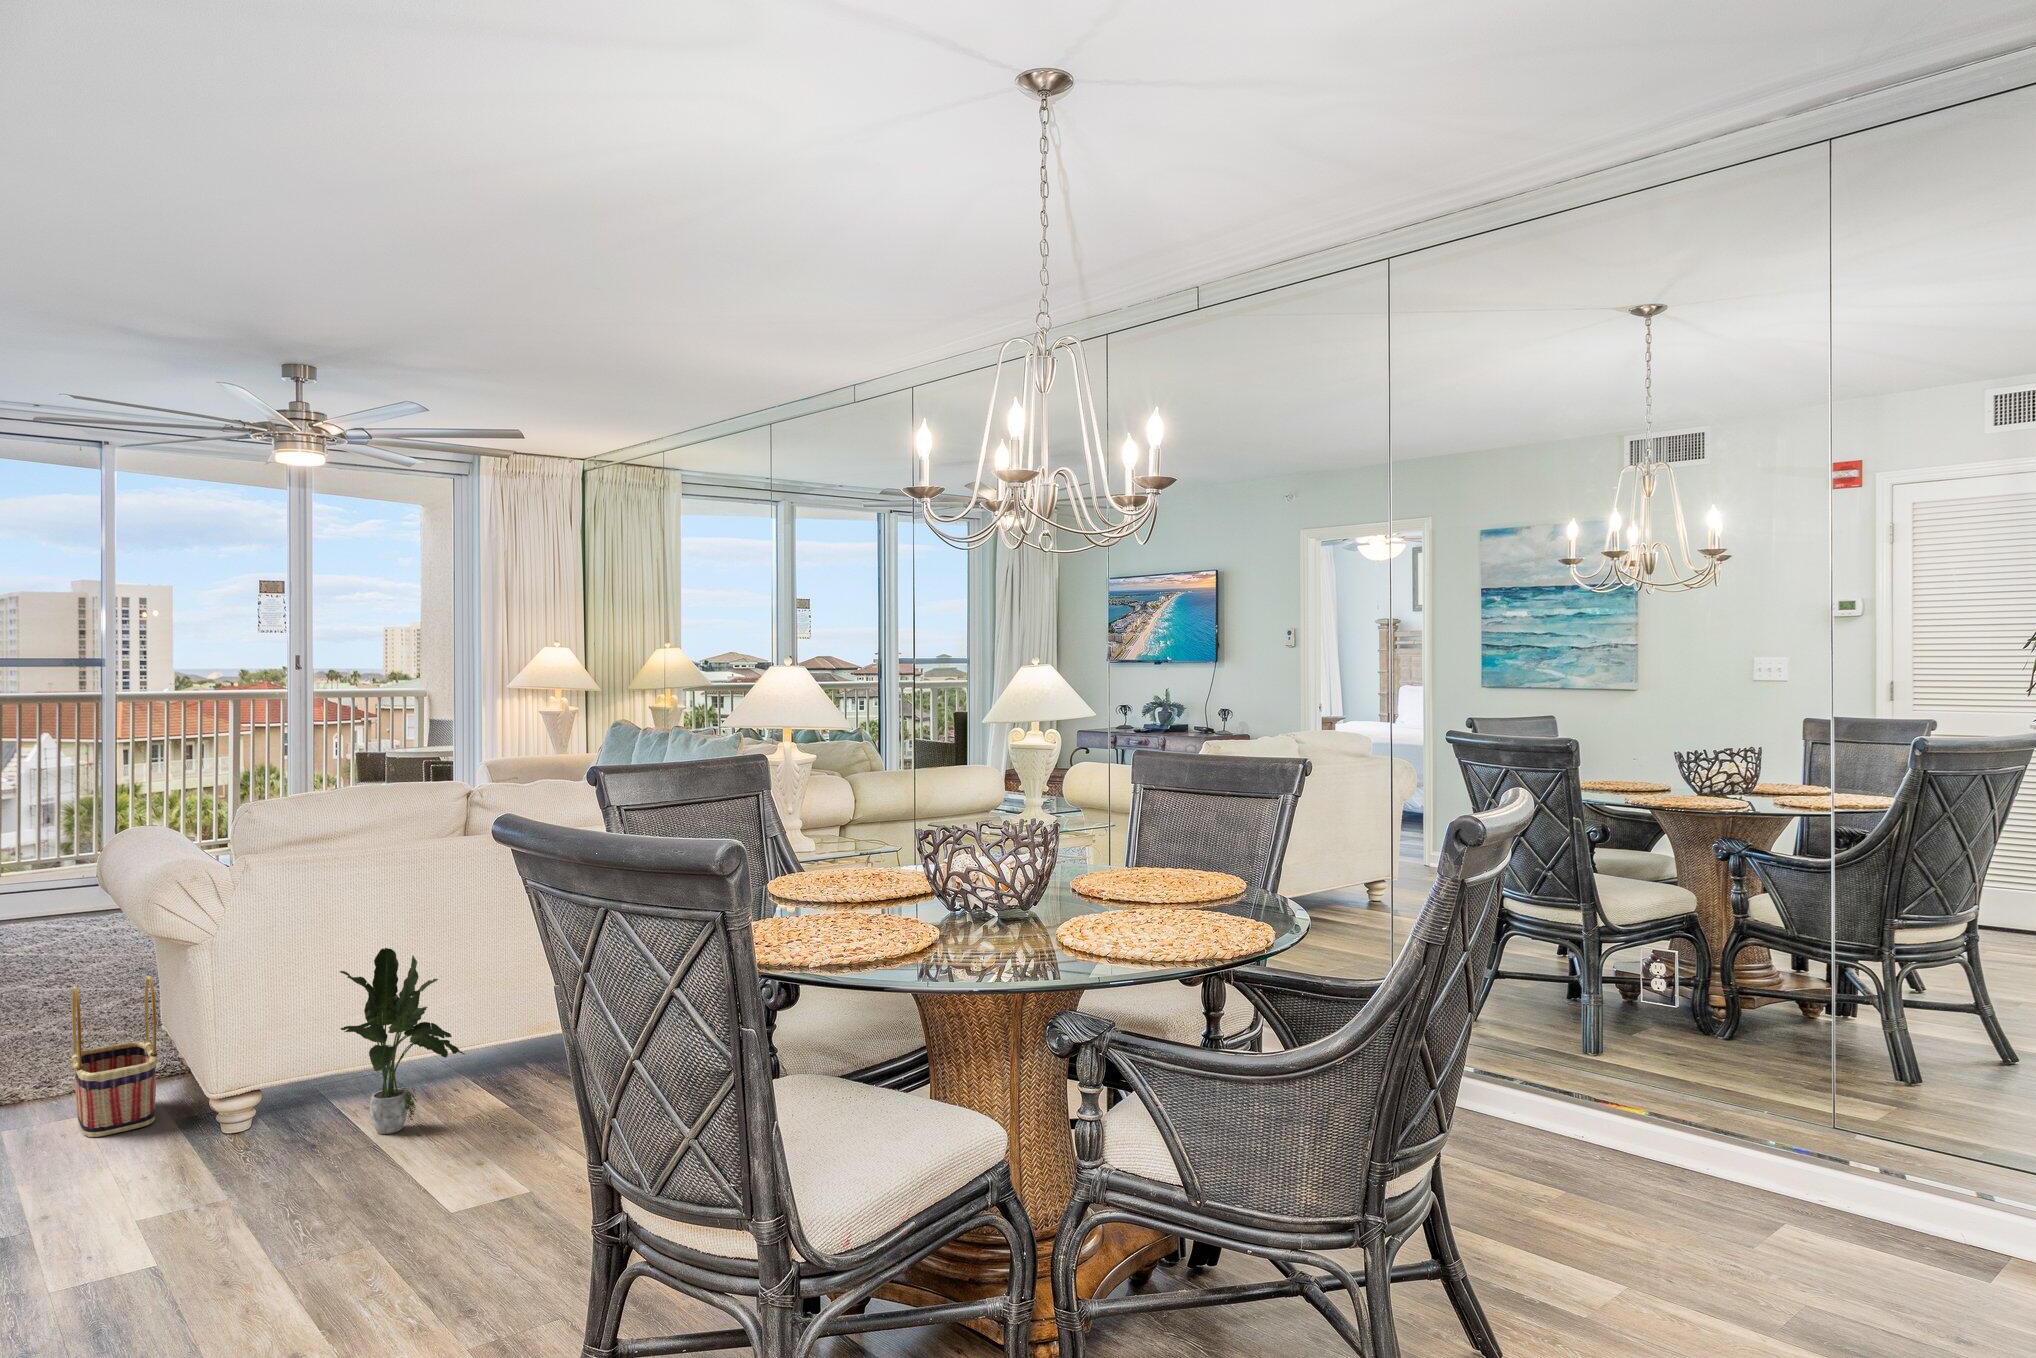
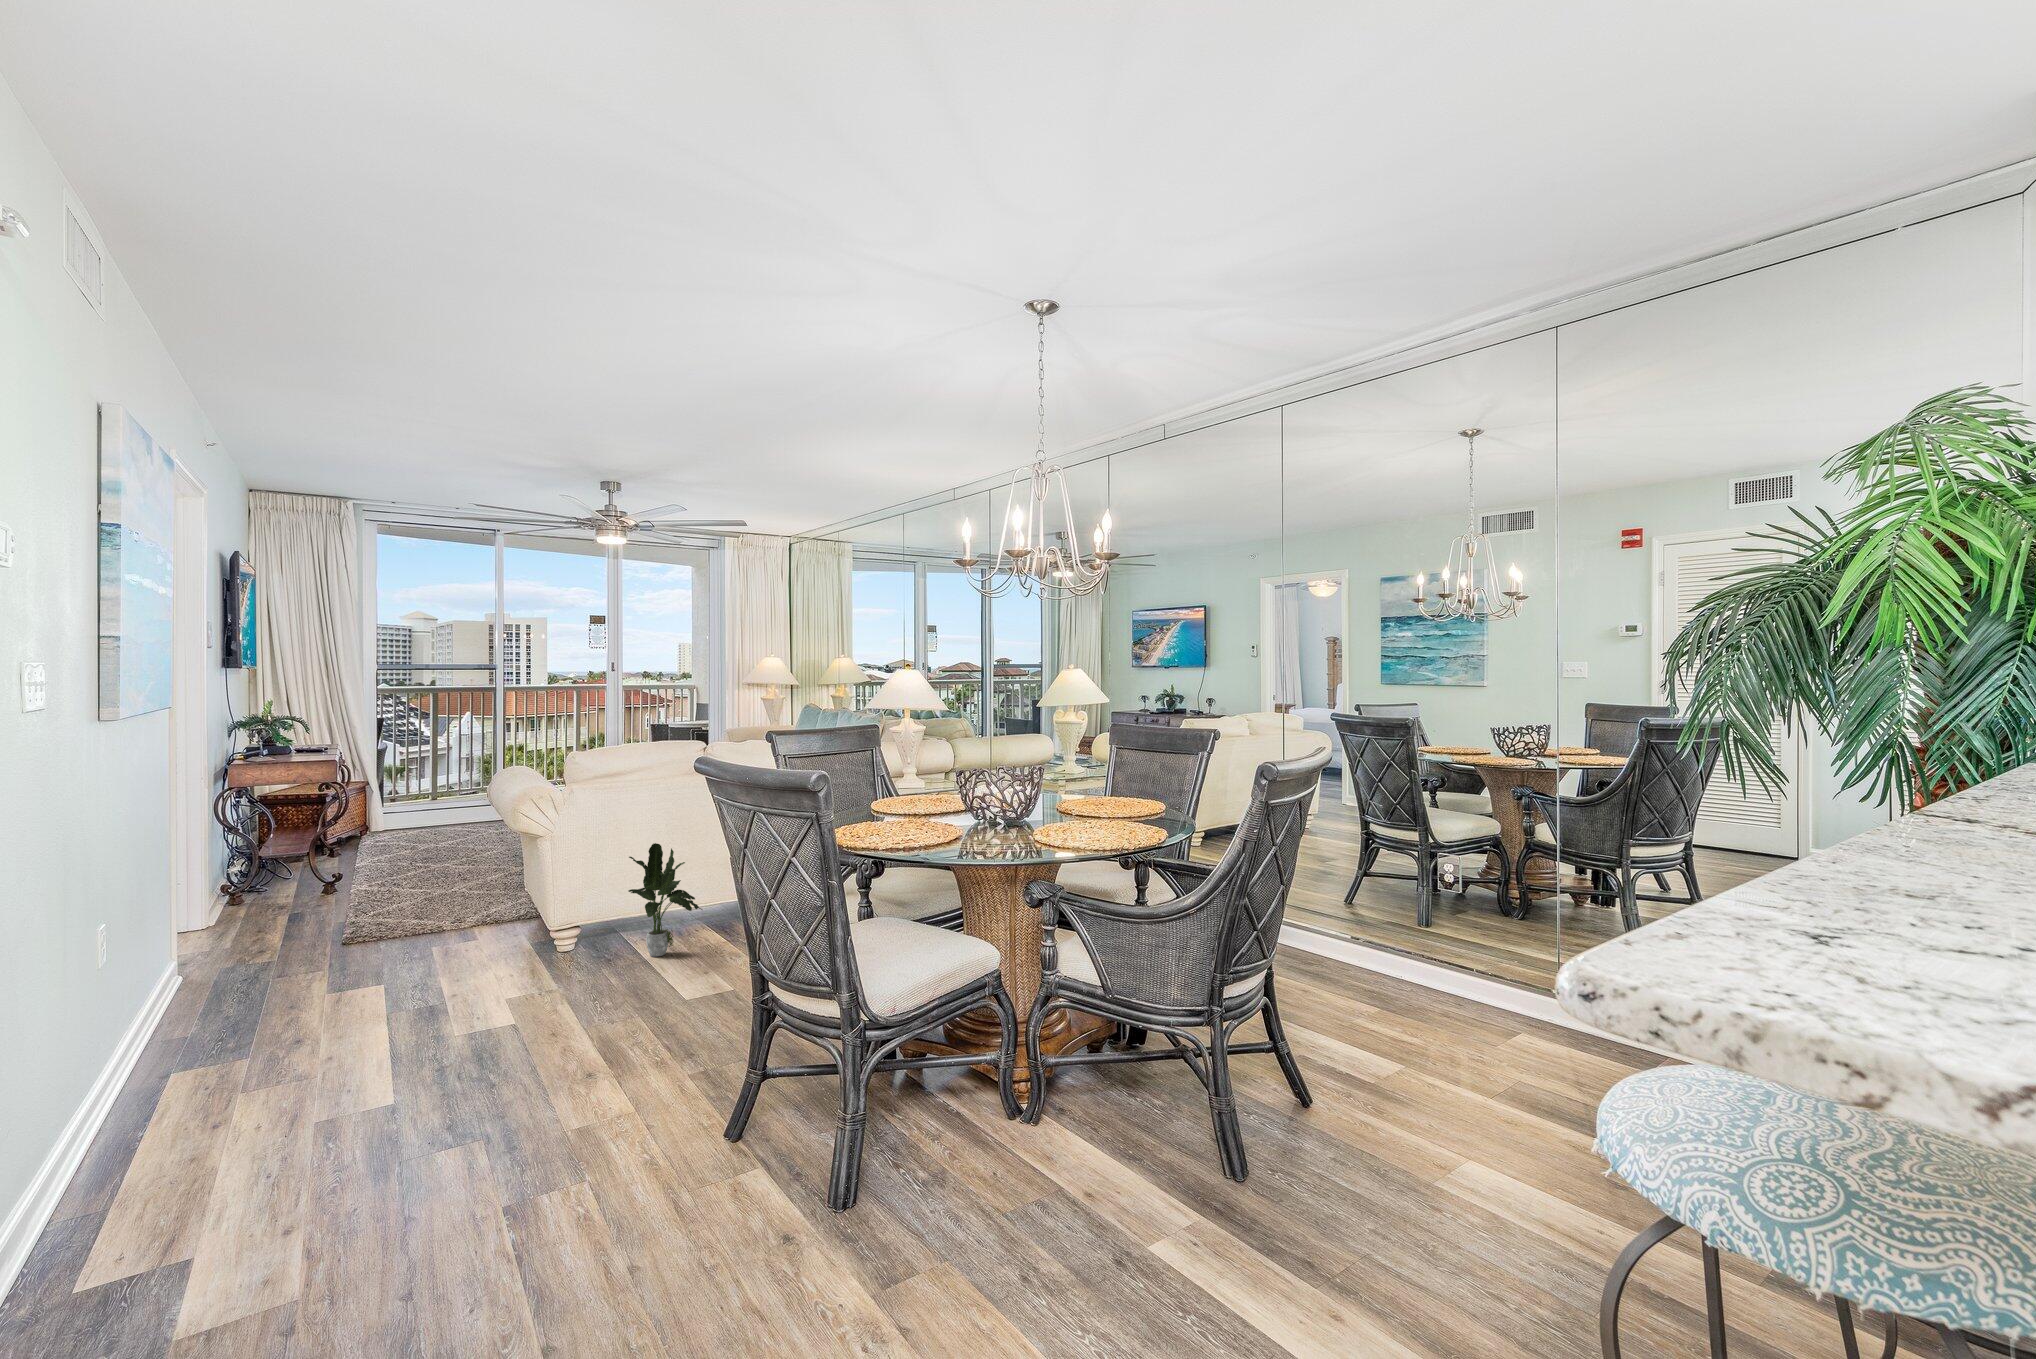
basket: present [71,976,158,1137] -> none [477,858,525,953]

